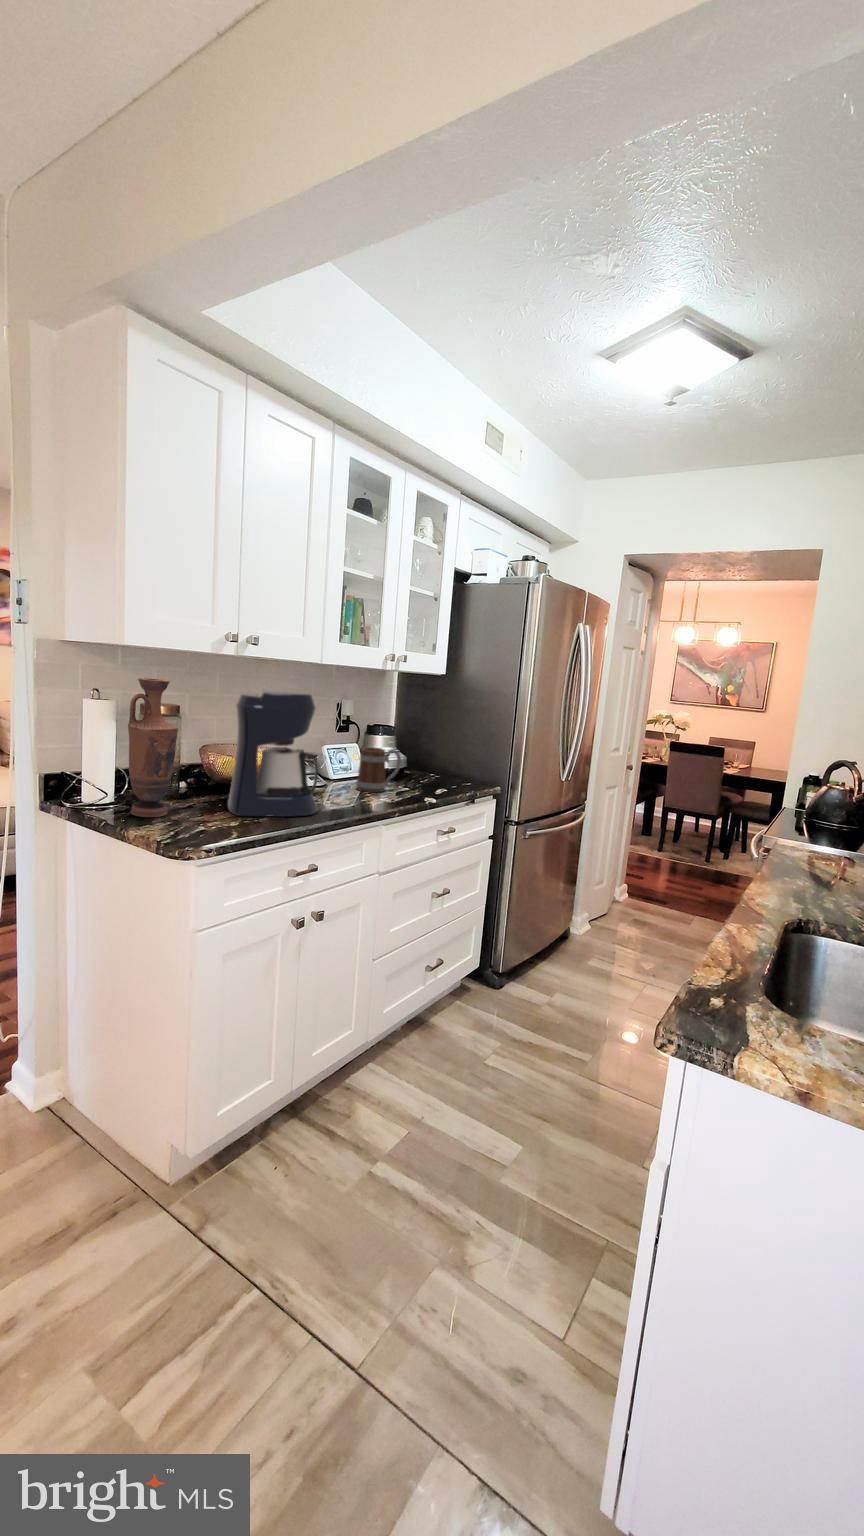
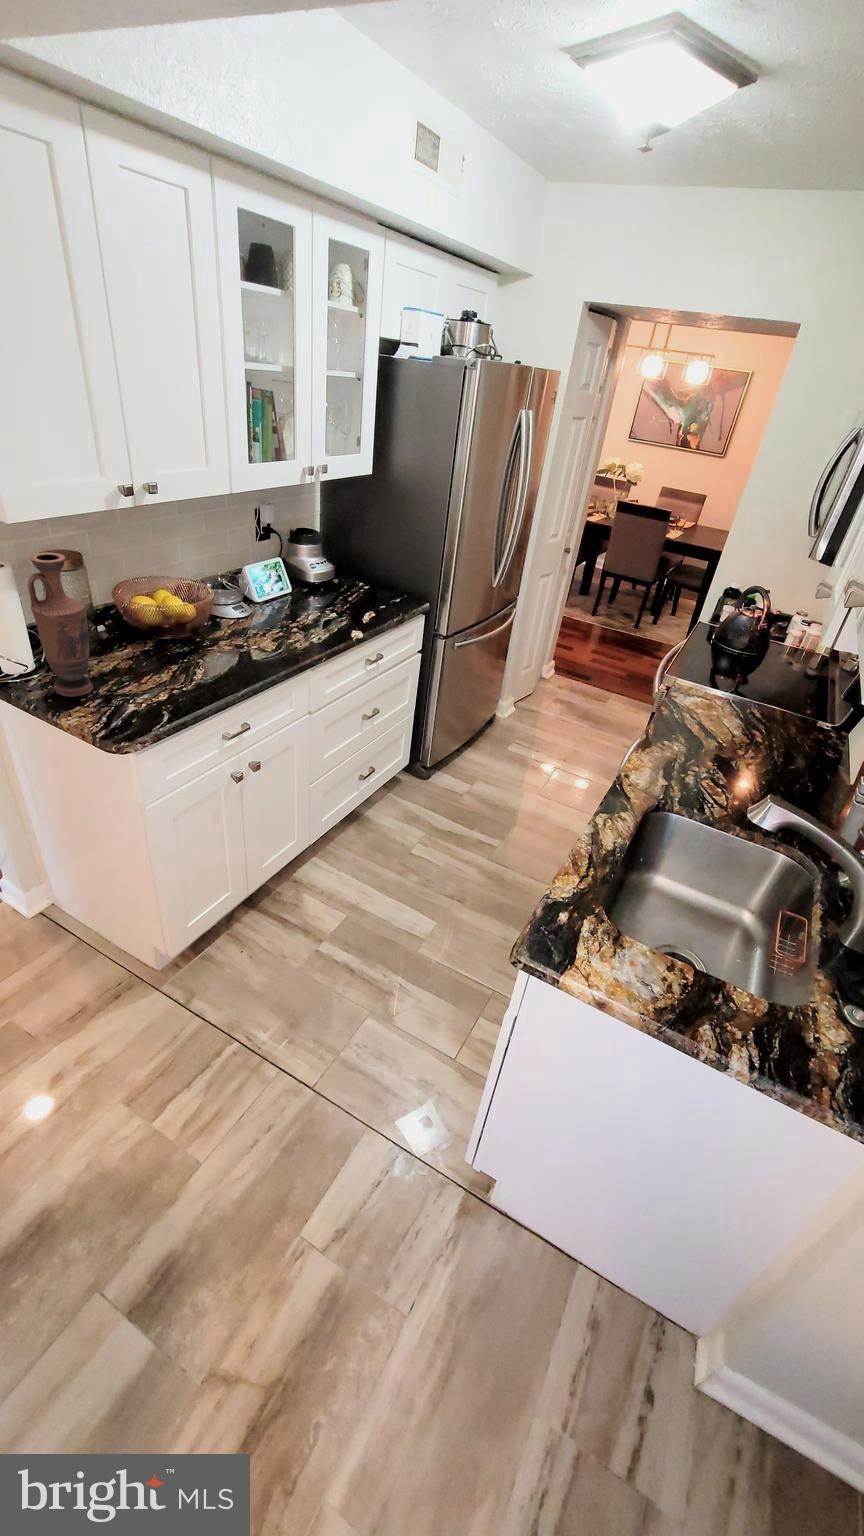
coffee maker: present [228,690,318,817] -> none [143,545,244,686]
mug: present [356,748,401,792] -> none [282,576,326,626]

